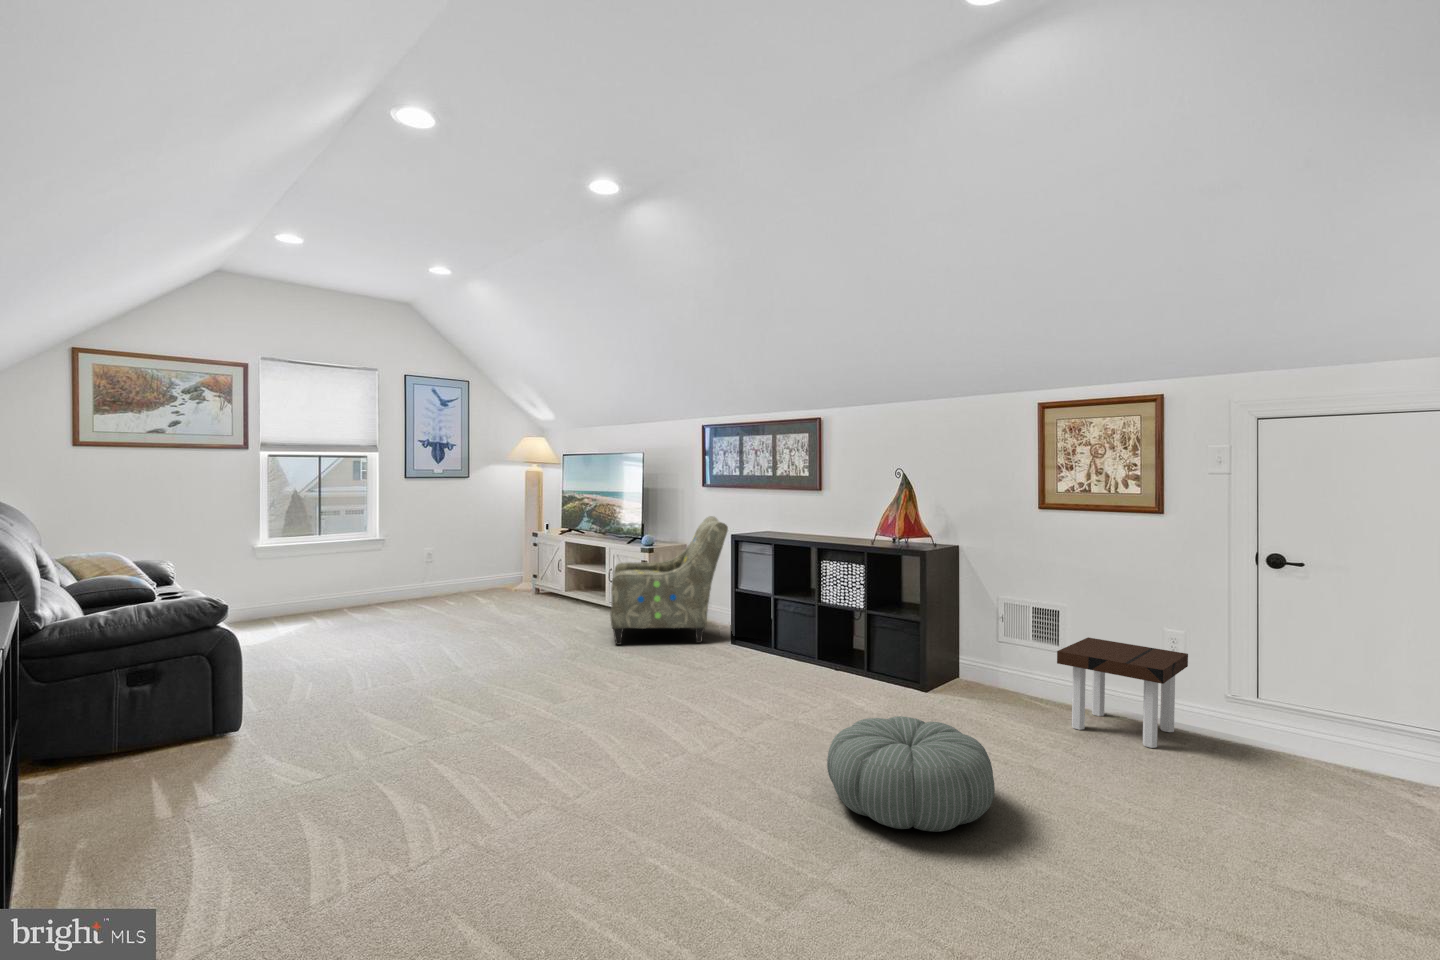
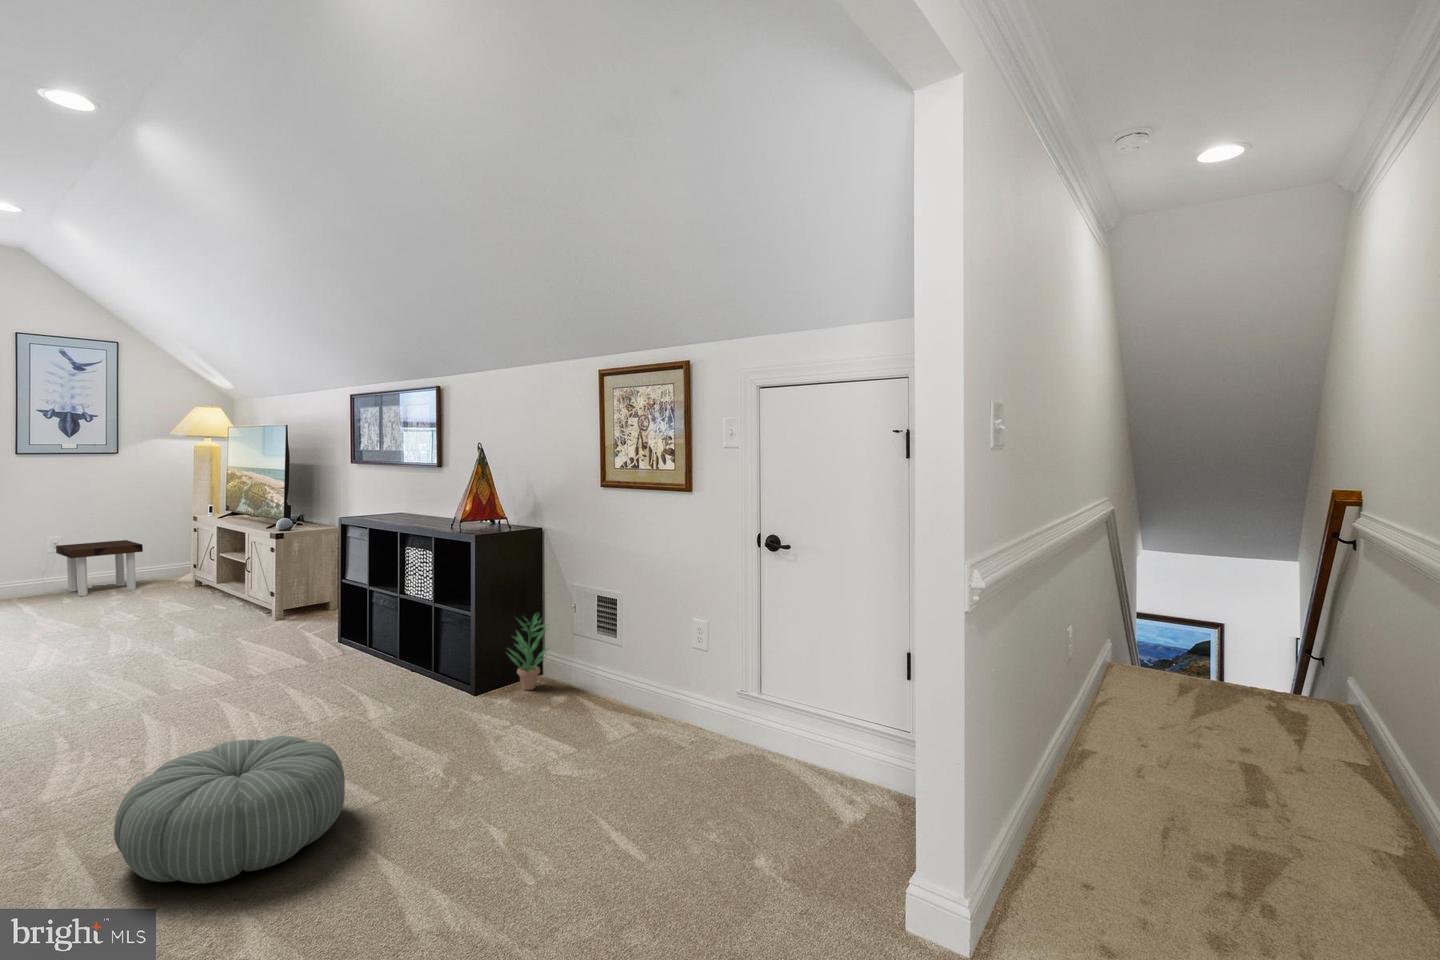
armchair: present [610,516,728,645] -> none [184,497,357,646]
potted plant: none [944,620,988,690] -> present [508,615,548,690]
side table: present [1057,637,1188,748] -> present [56,540,143,596]

